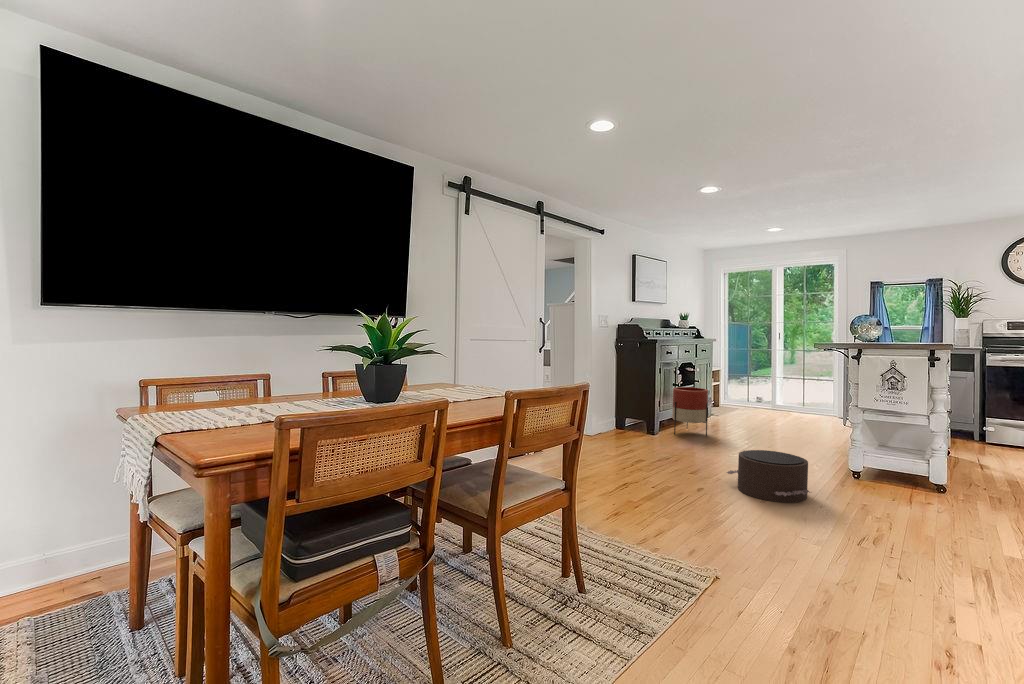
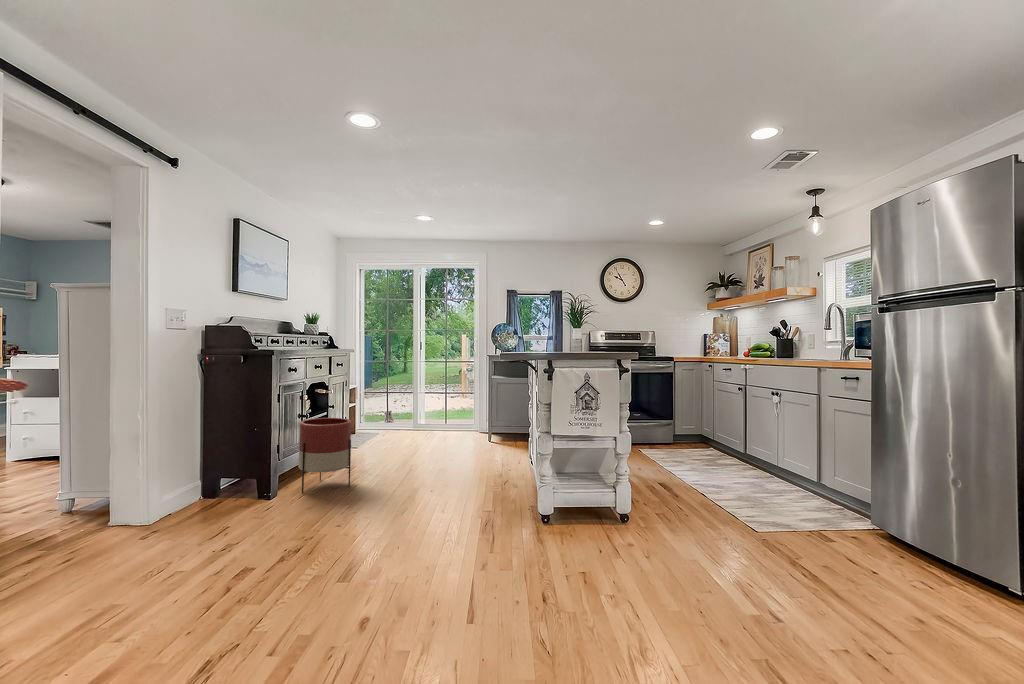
pouf: present [727,450,809,503] -> none [399,519,531,620]

